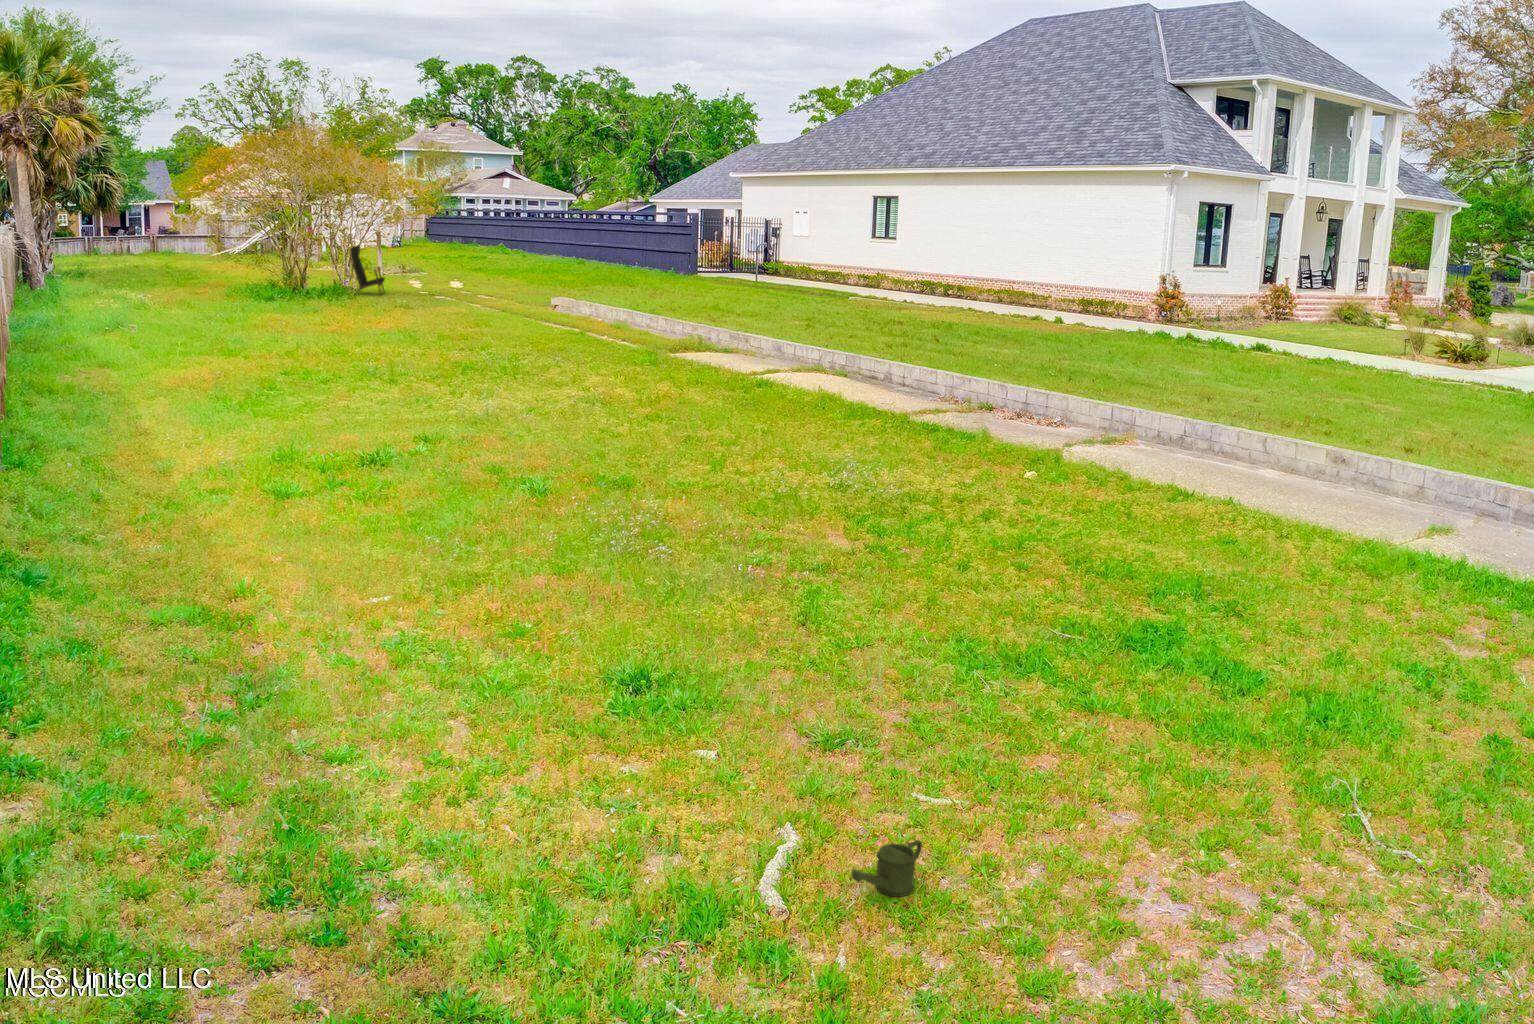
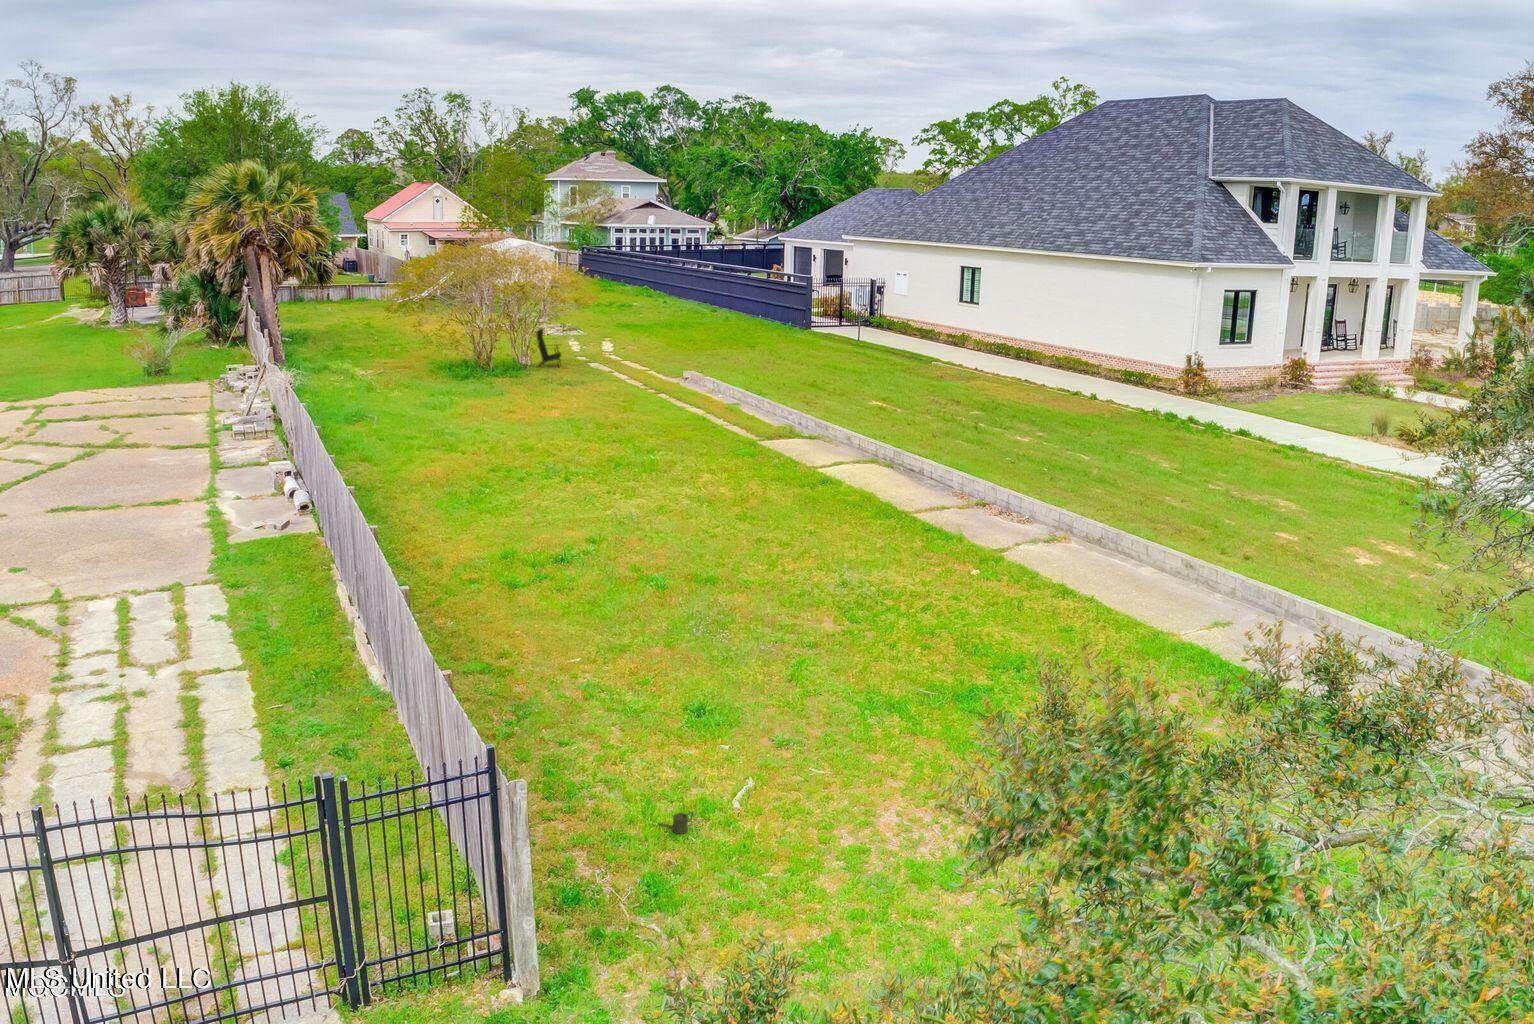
watering can: present [851,840,922,897] -> present [658,812,694,834]

